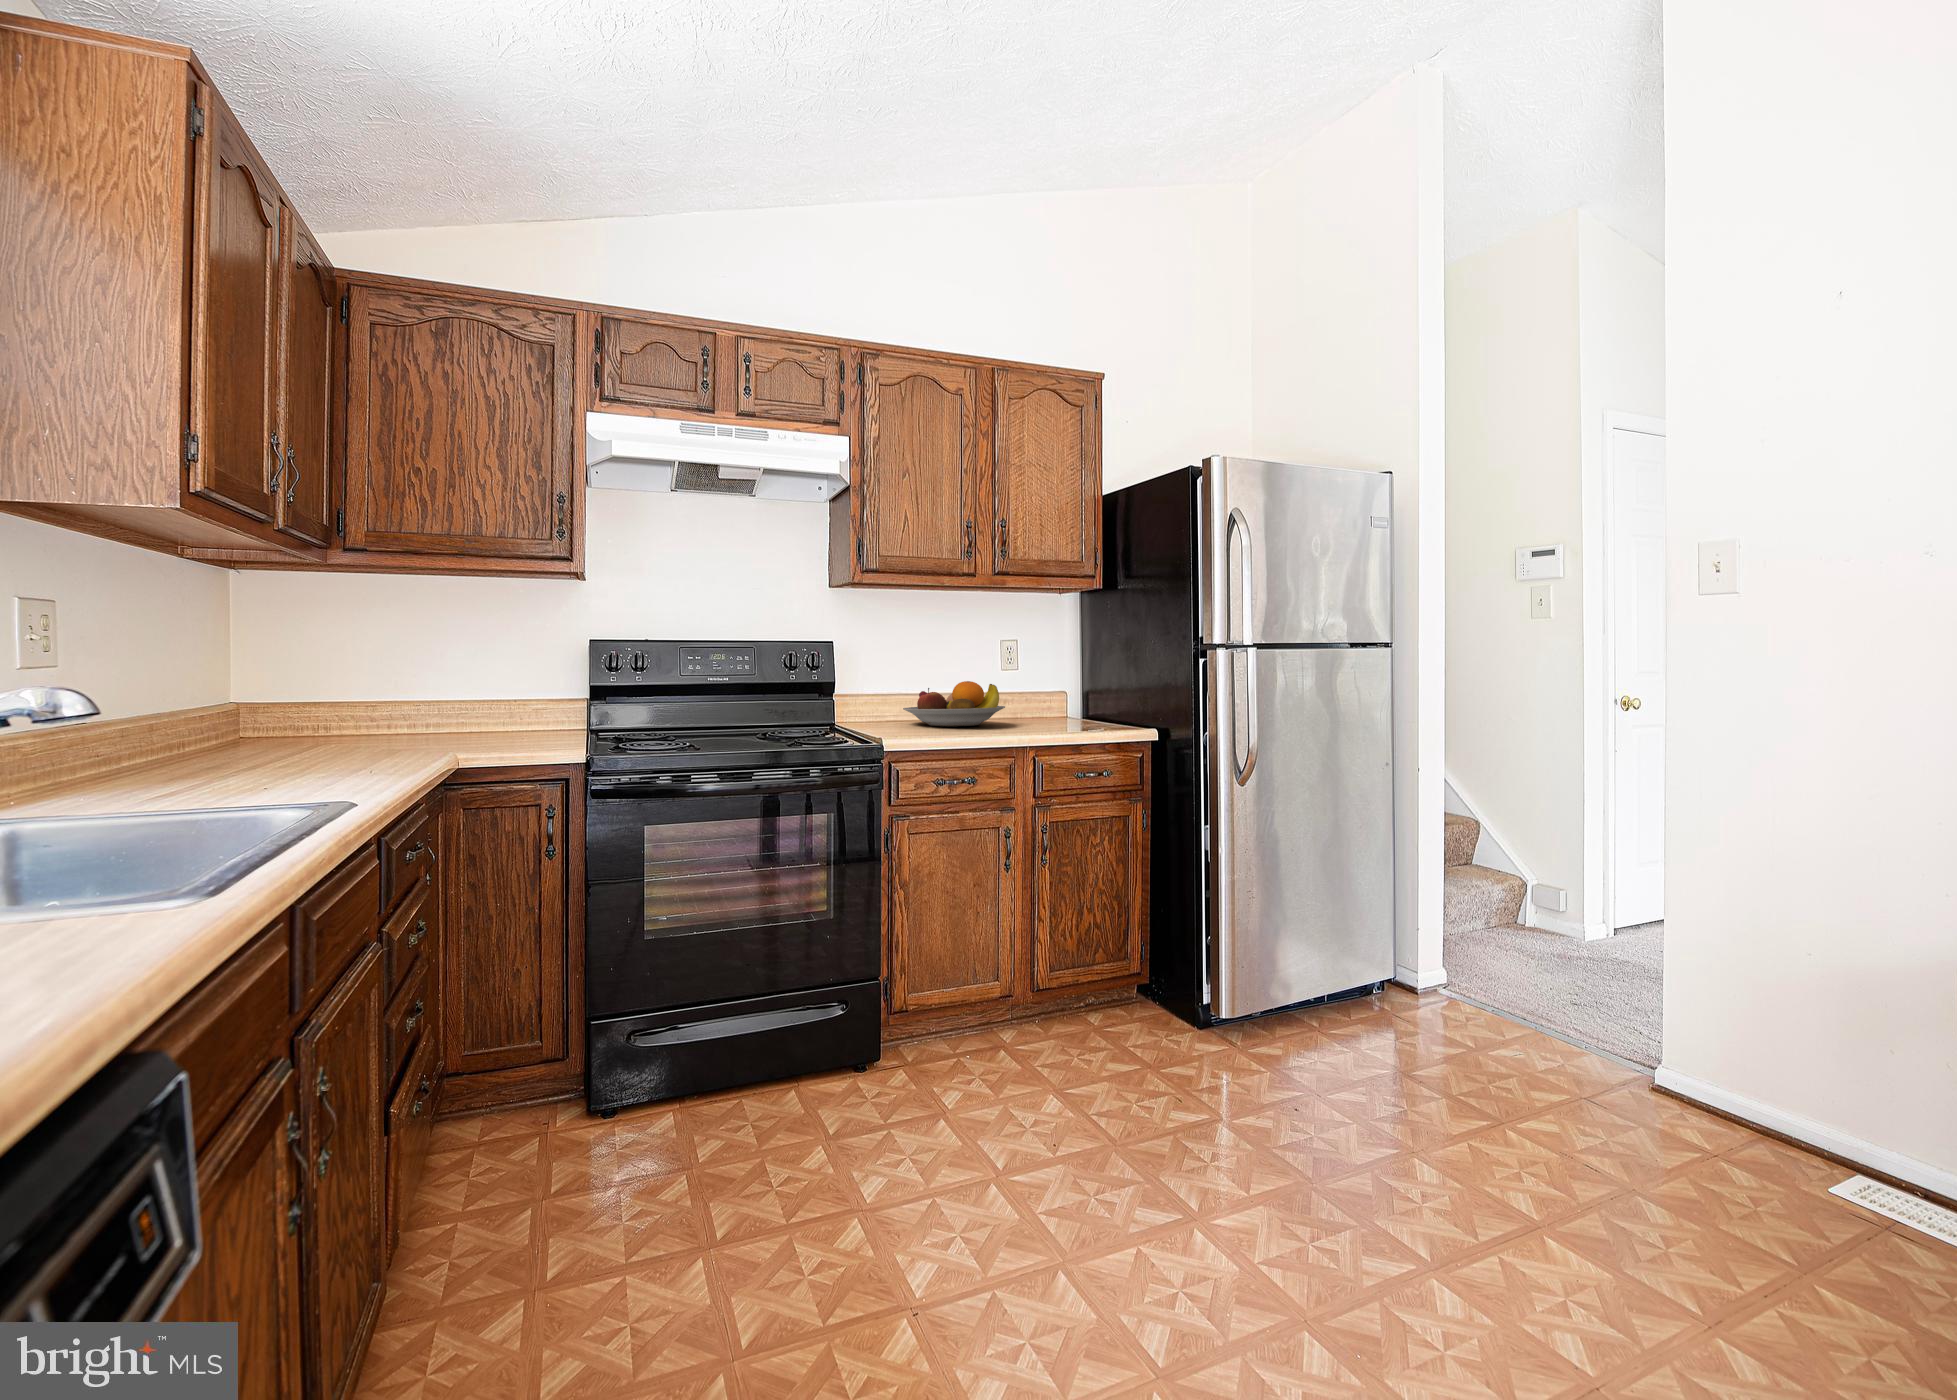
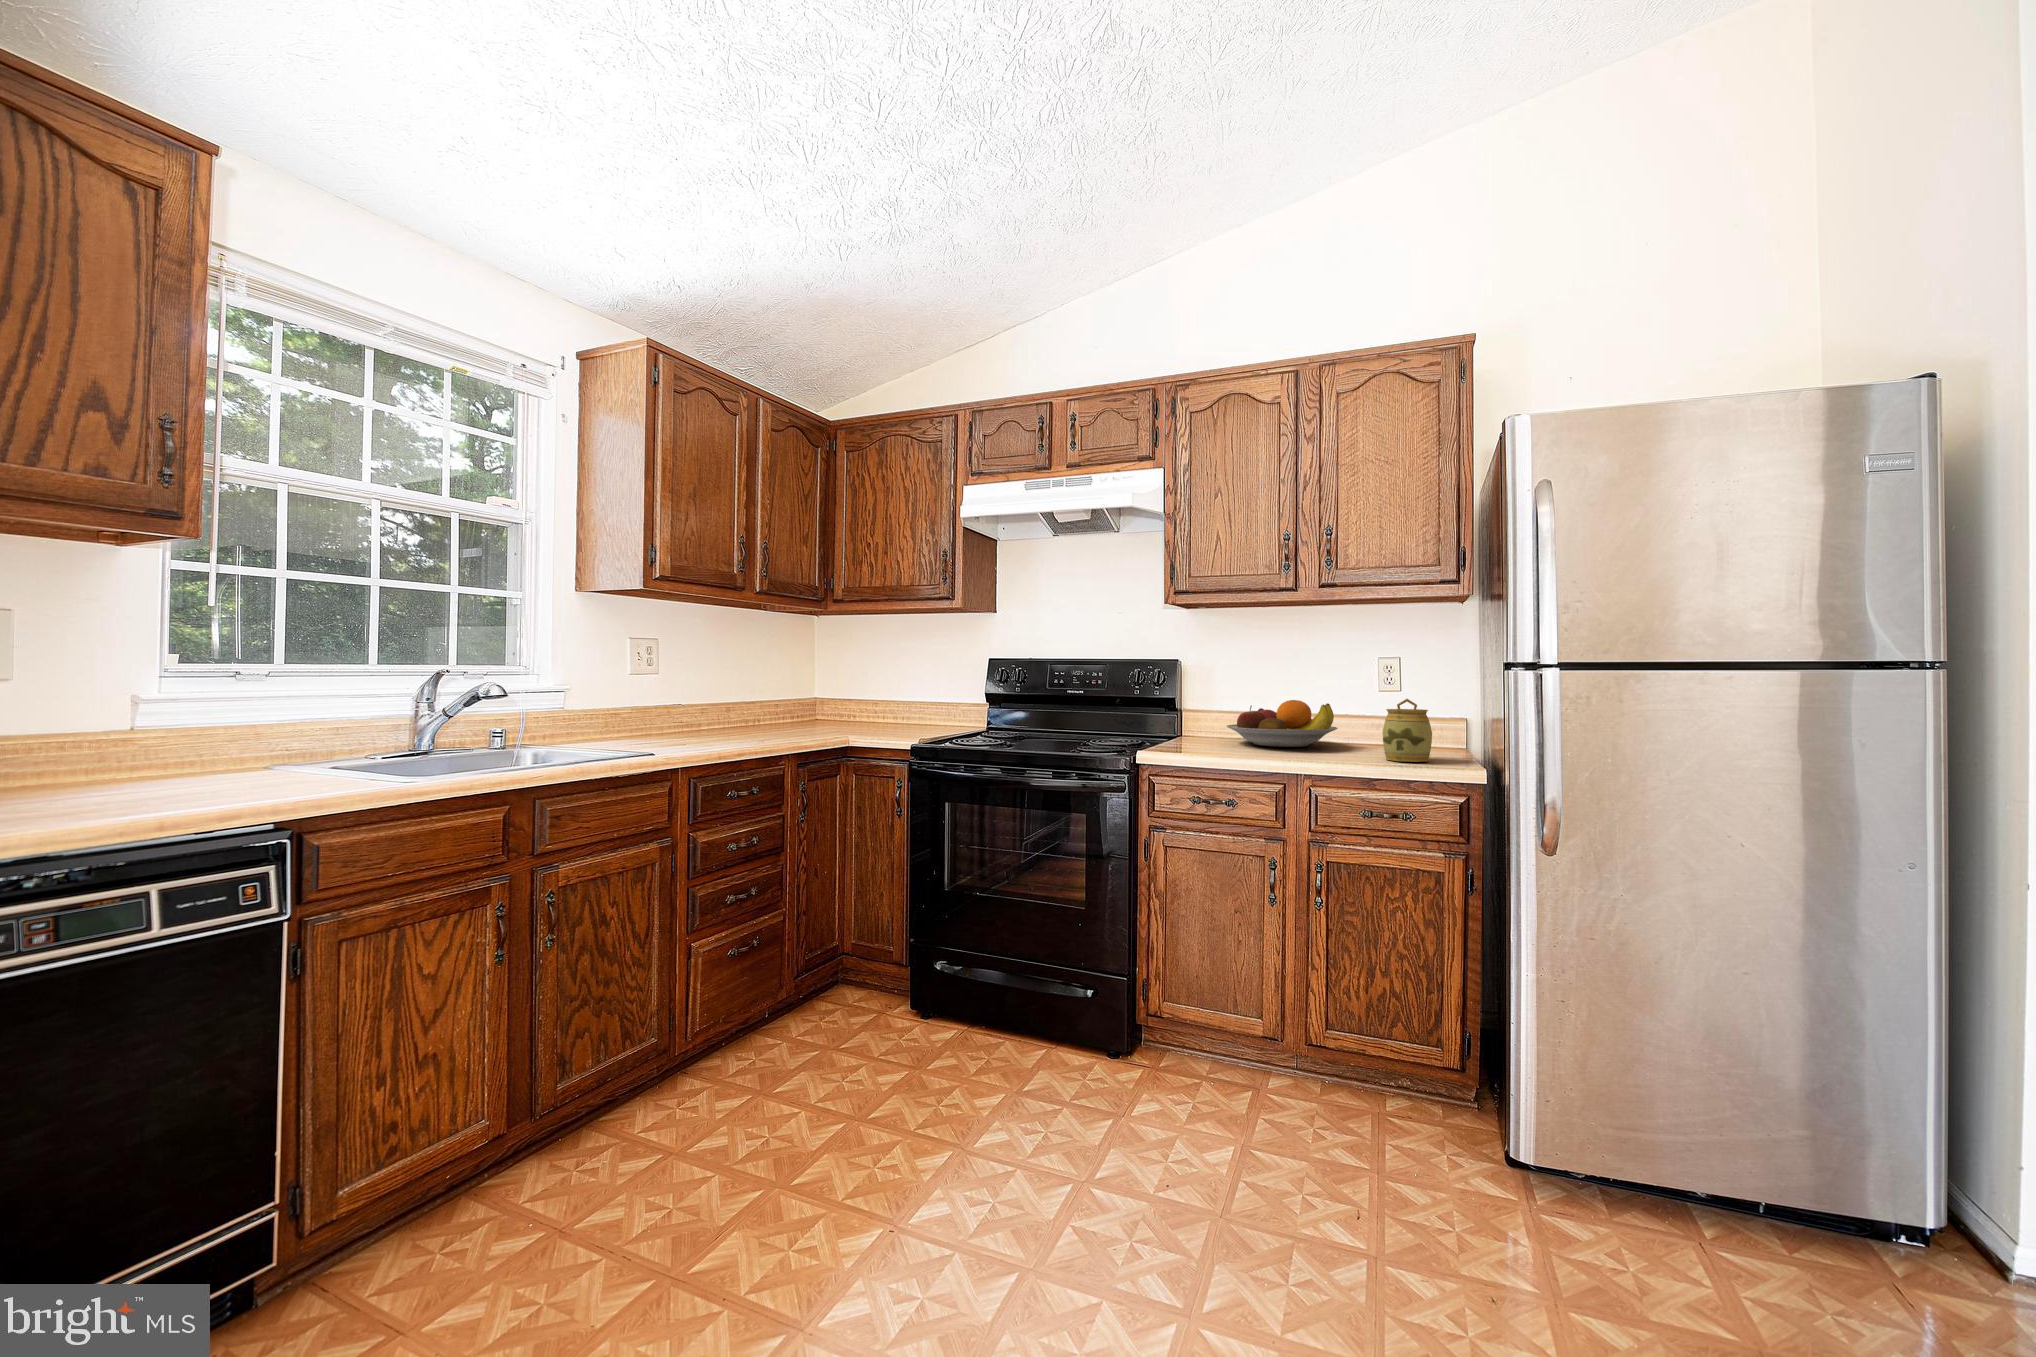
jar: none [1057,676,1098,730] -> present [1383,699,1432,762]

